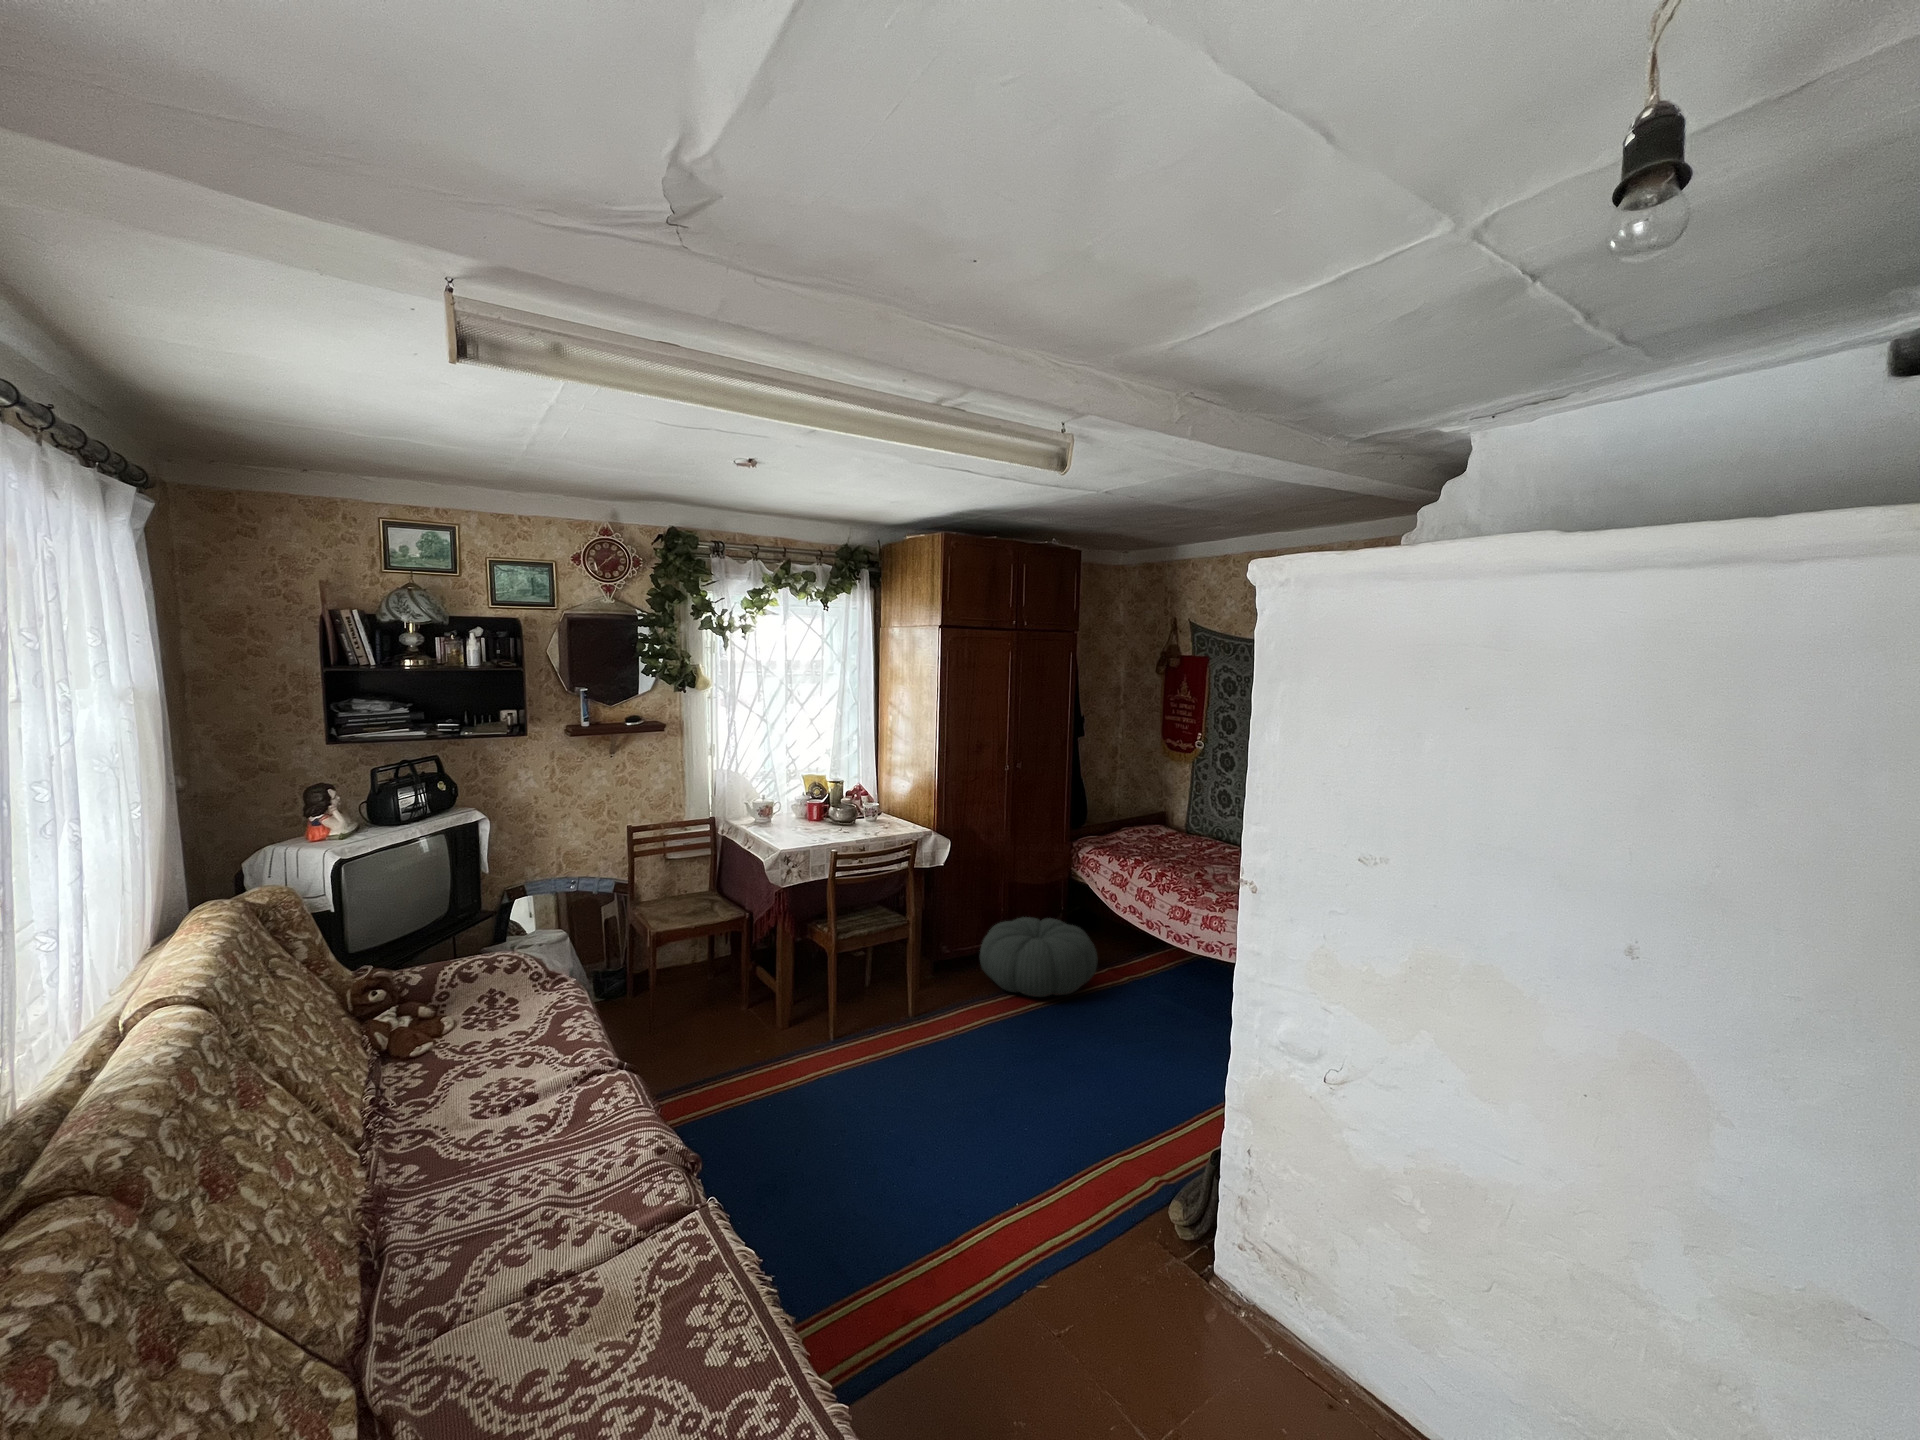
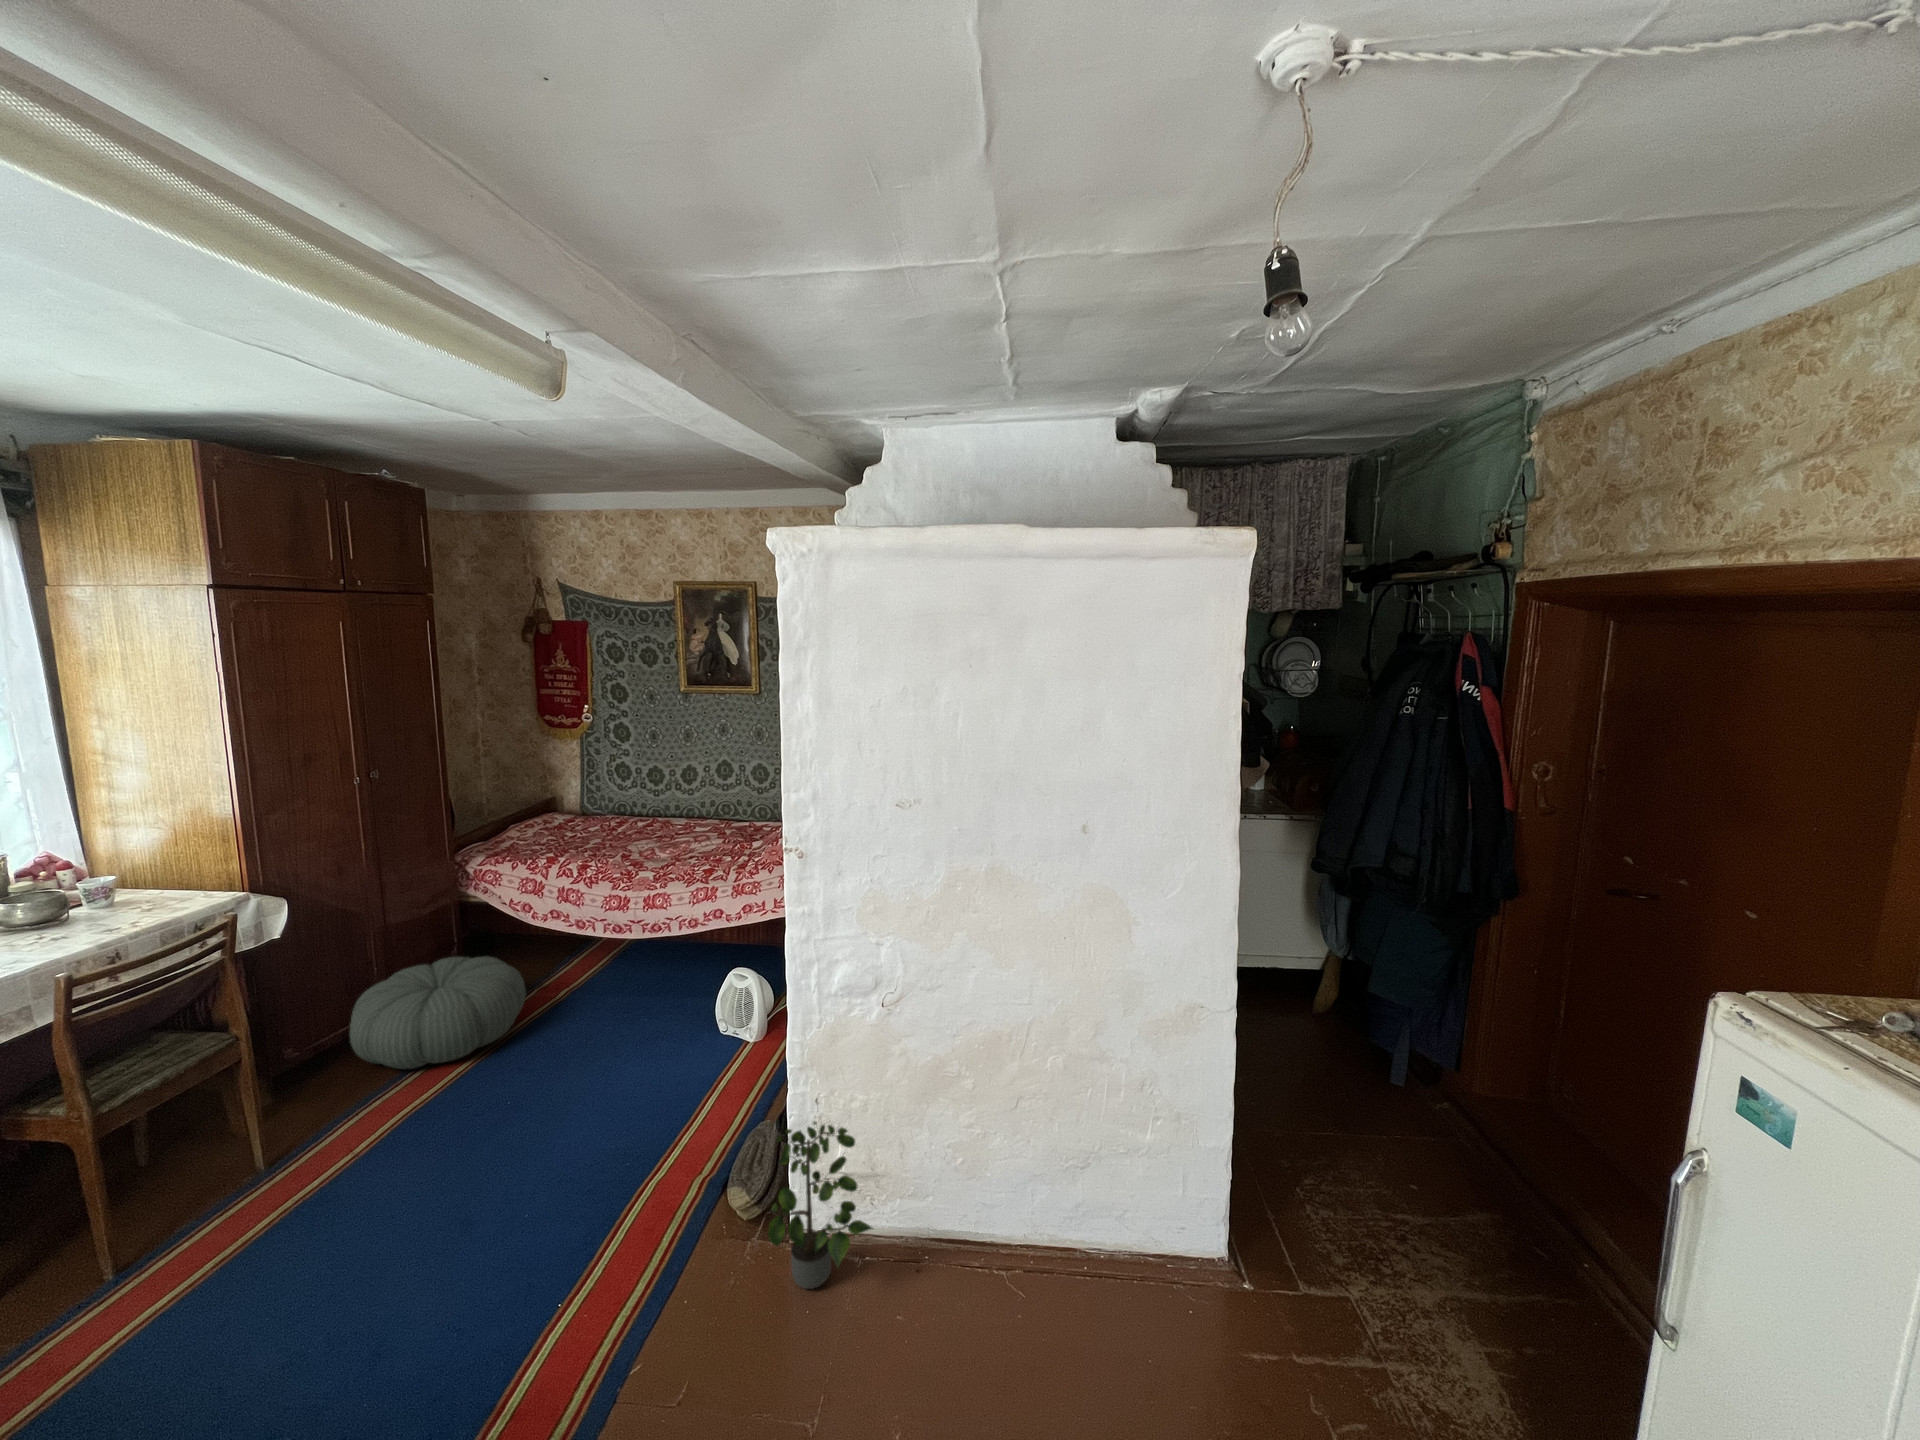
potted plant: none [1169,1151,1280,1343] -> present [768,1122,872,1289]

